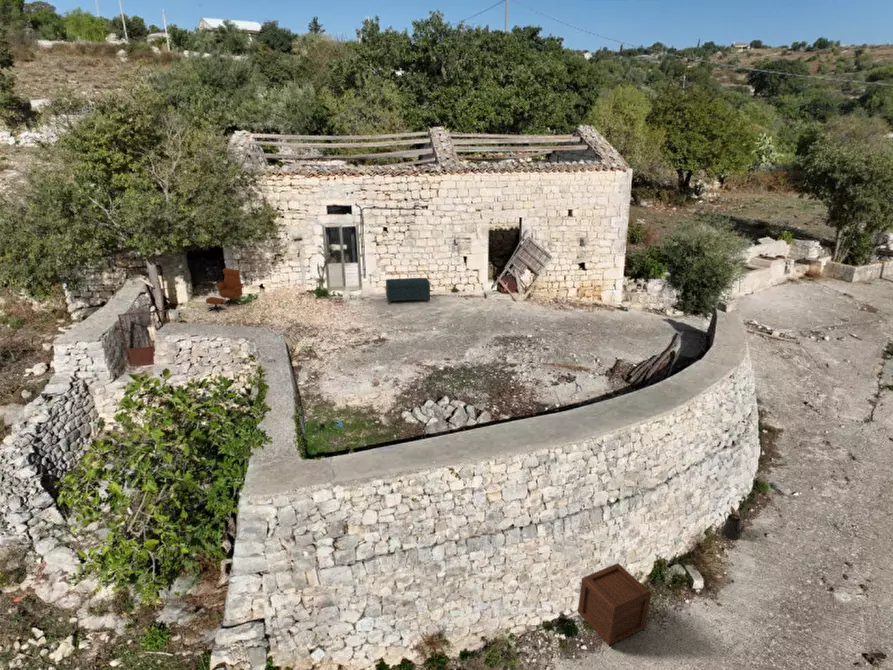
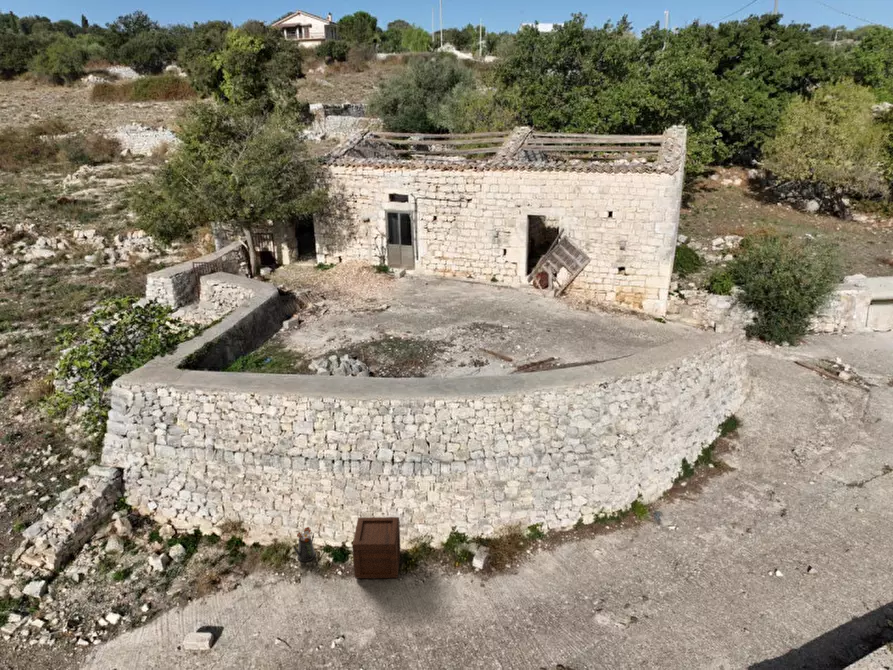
lounge chair: present [206,268,243,312] -> none [291,240,323,273]
bench: present [386,278,430,303] -> none [429,263,469,286]
watering can: present [721,506,744,539] -> present [294,527,316,562]

